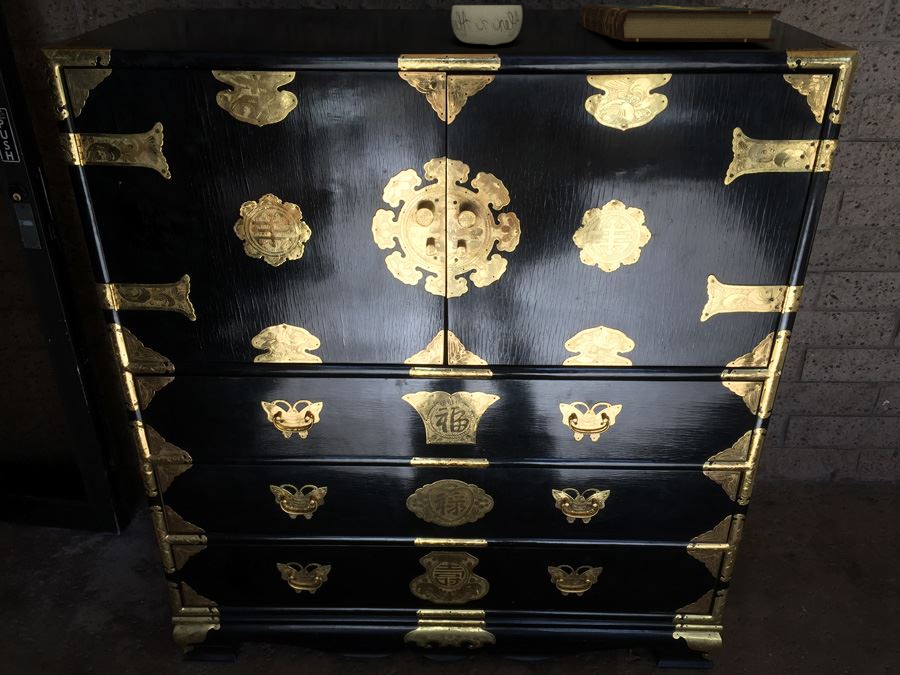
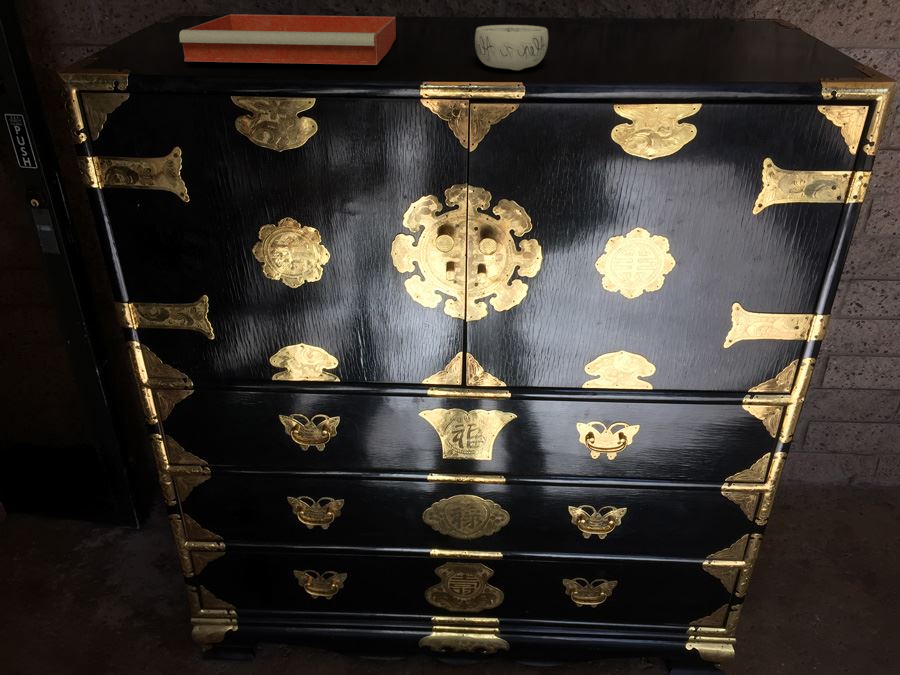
book: present [579,4,781,42] -> none [607,15,818,69]
tray: none [161,5,375,41] -> present [179,14,396,65]

